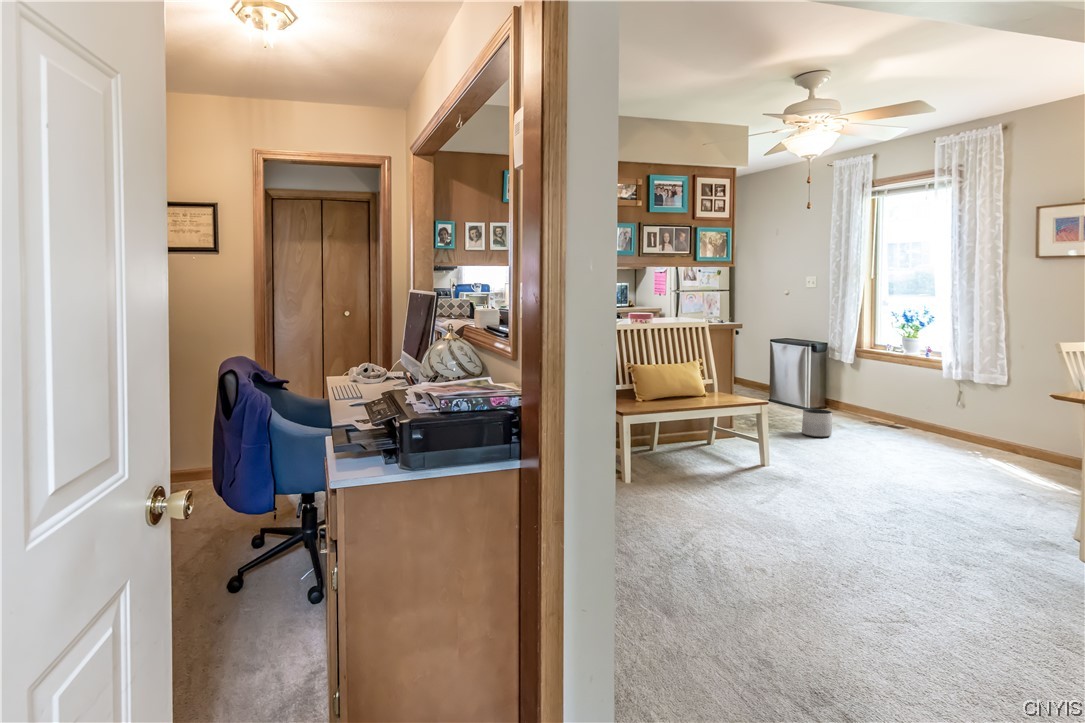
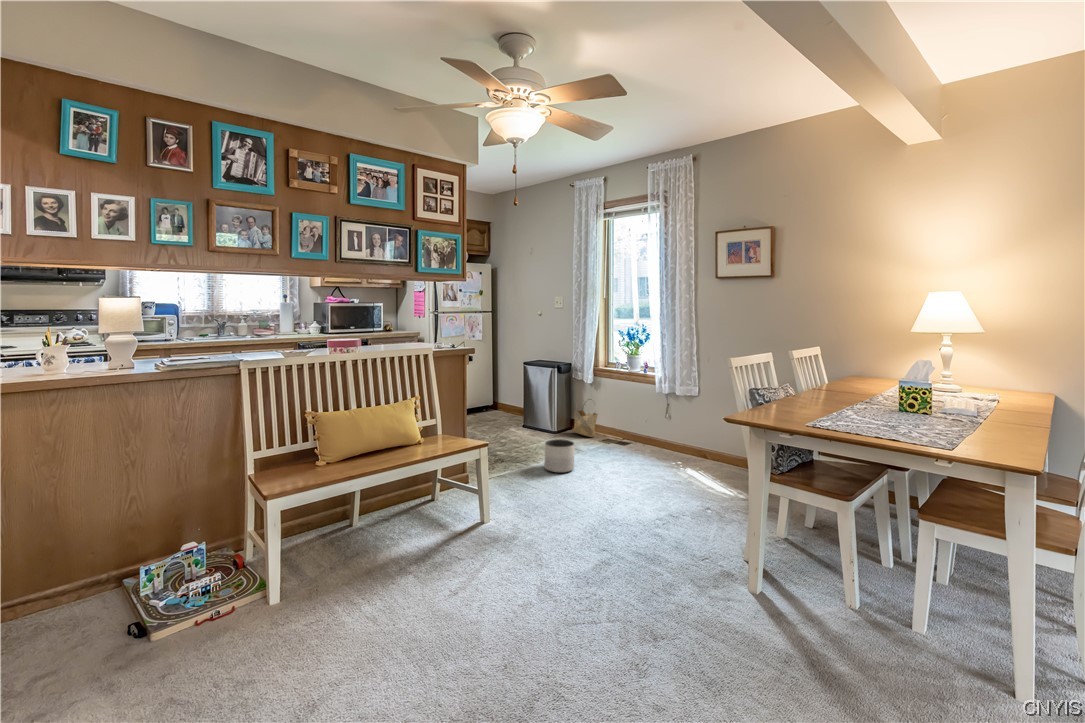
woven basket: none [829,378,857,416] -> present [573,399,598,437]

